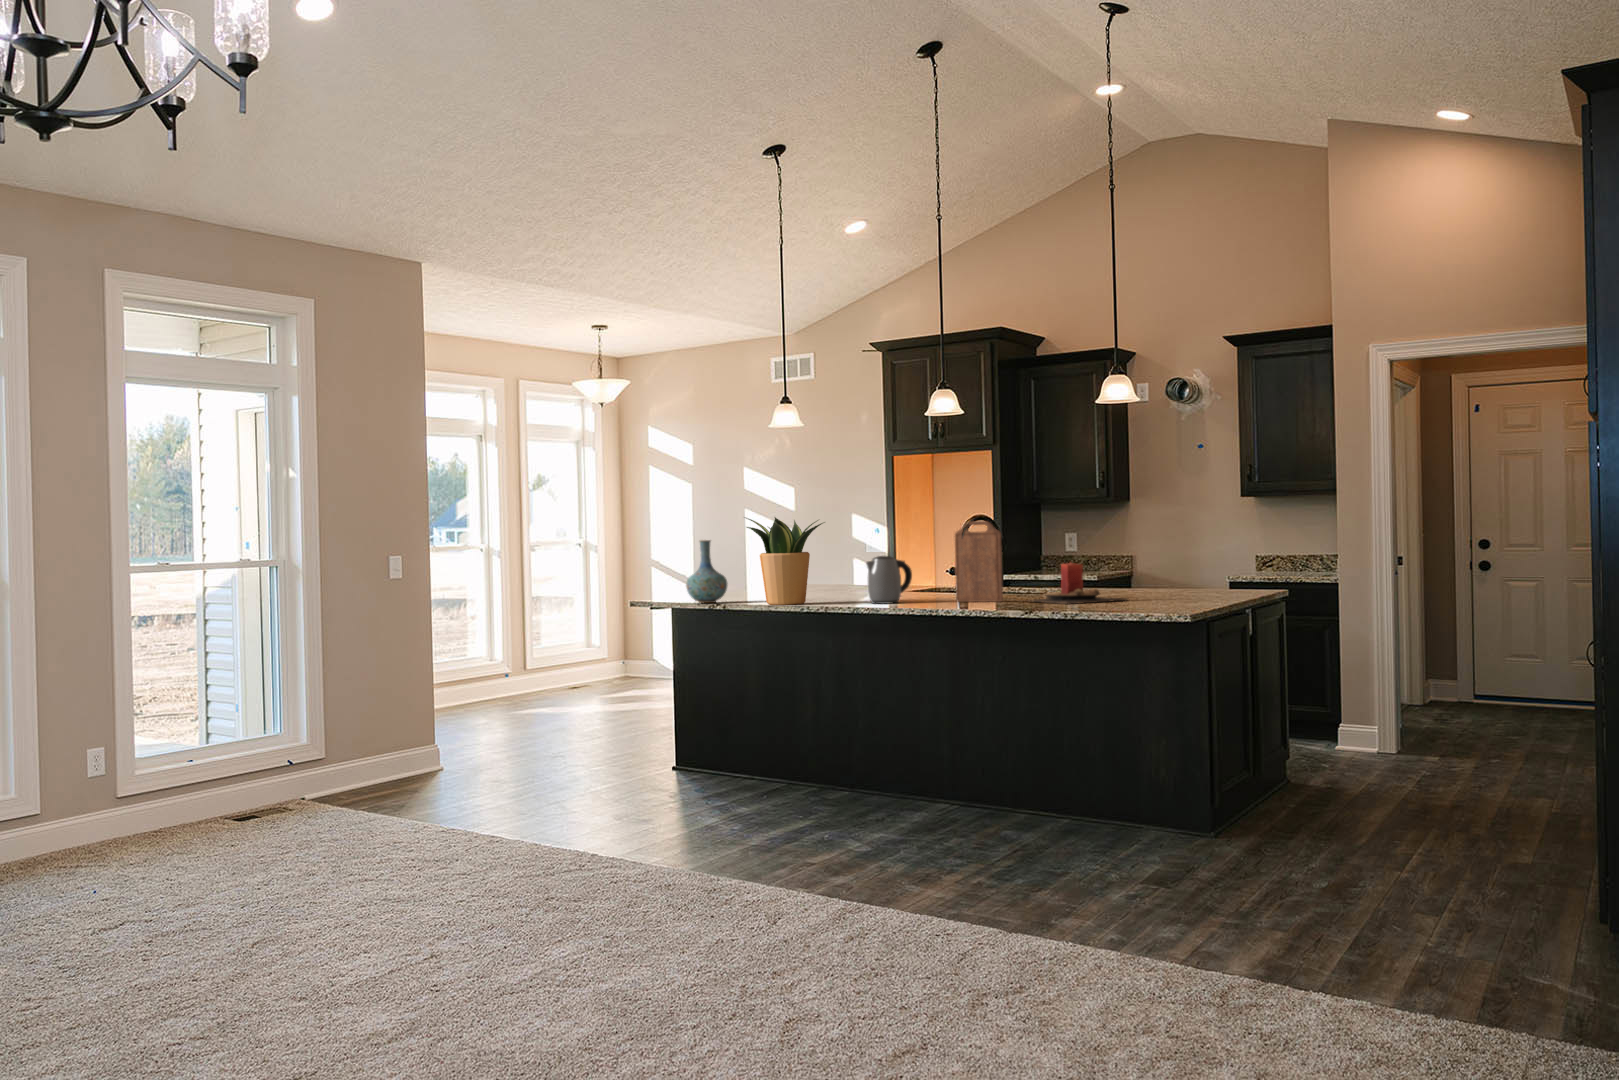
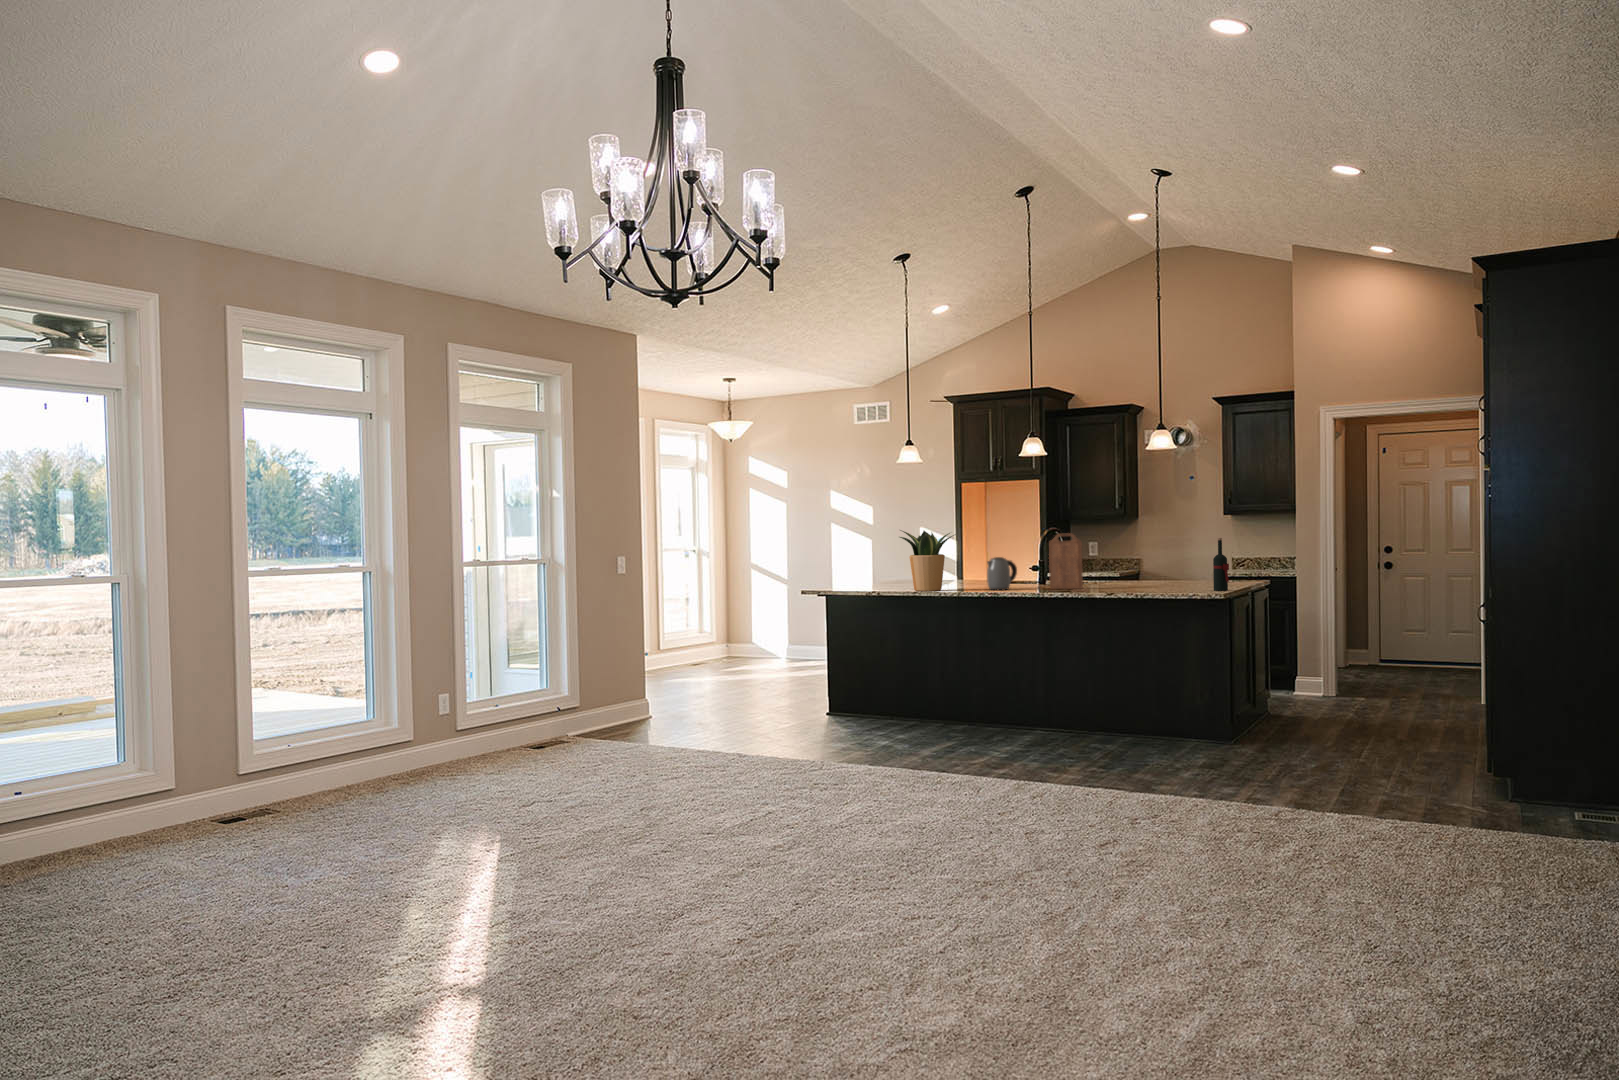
wine bottle: none [1179,526,1203,606] -> present [1213,538,1229,591]
vase: present [686,540,728,603] -> none [850,546,879,590]
candle: present [1031,563,1128,604] -> none [1100,562,1172,590]

